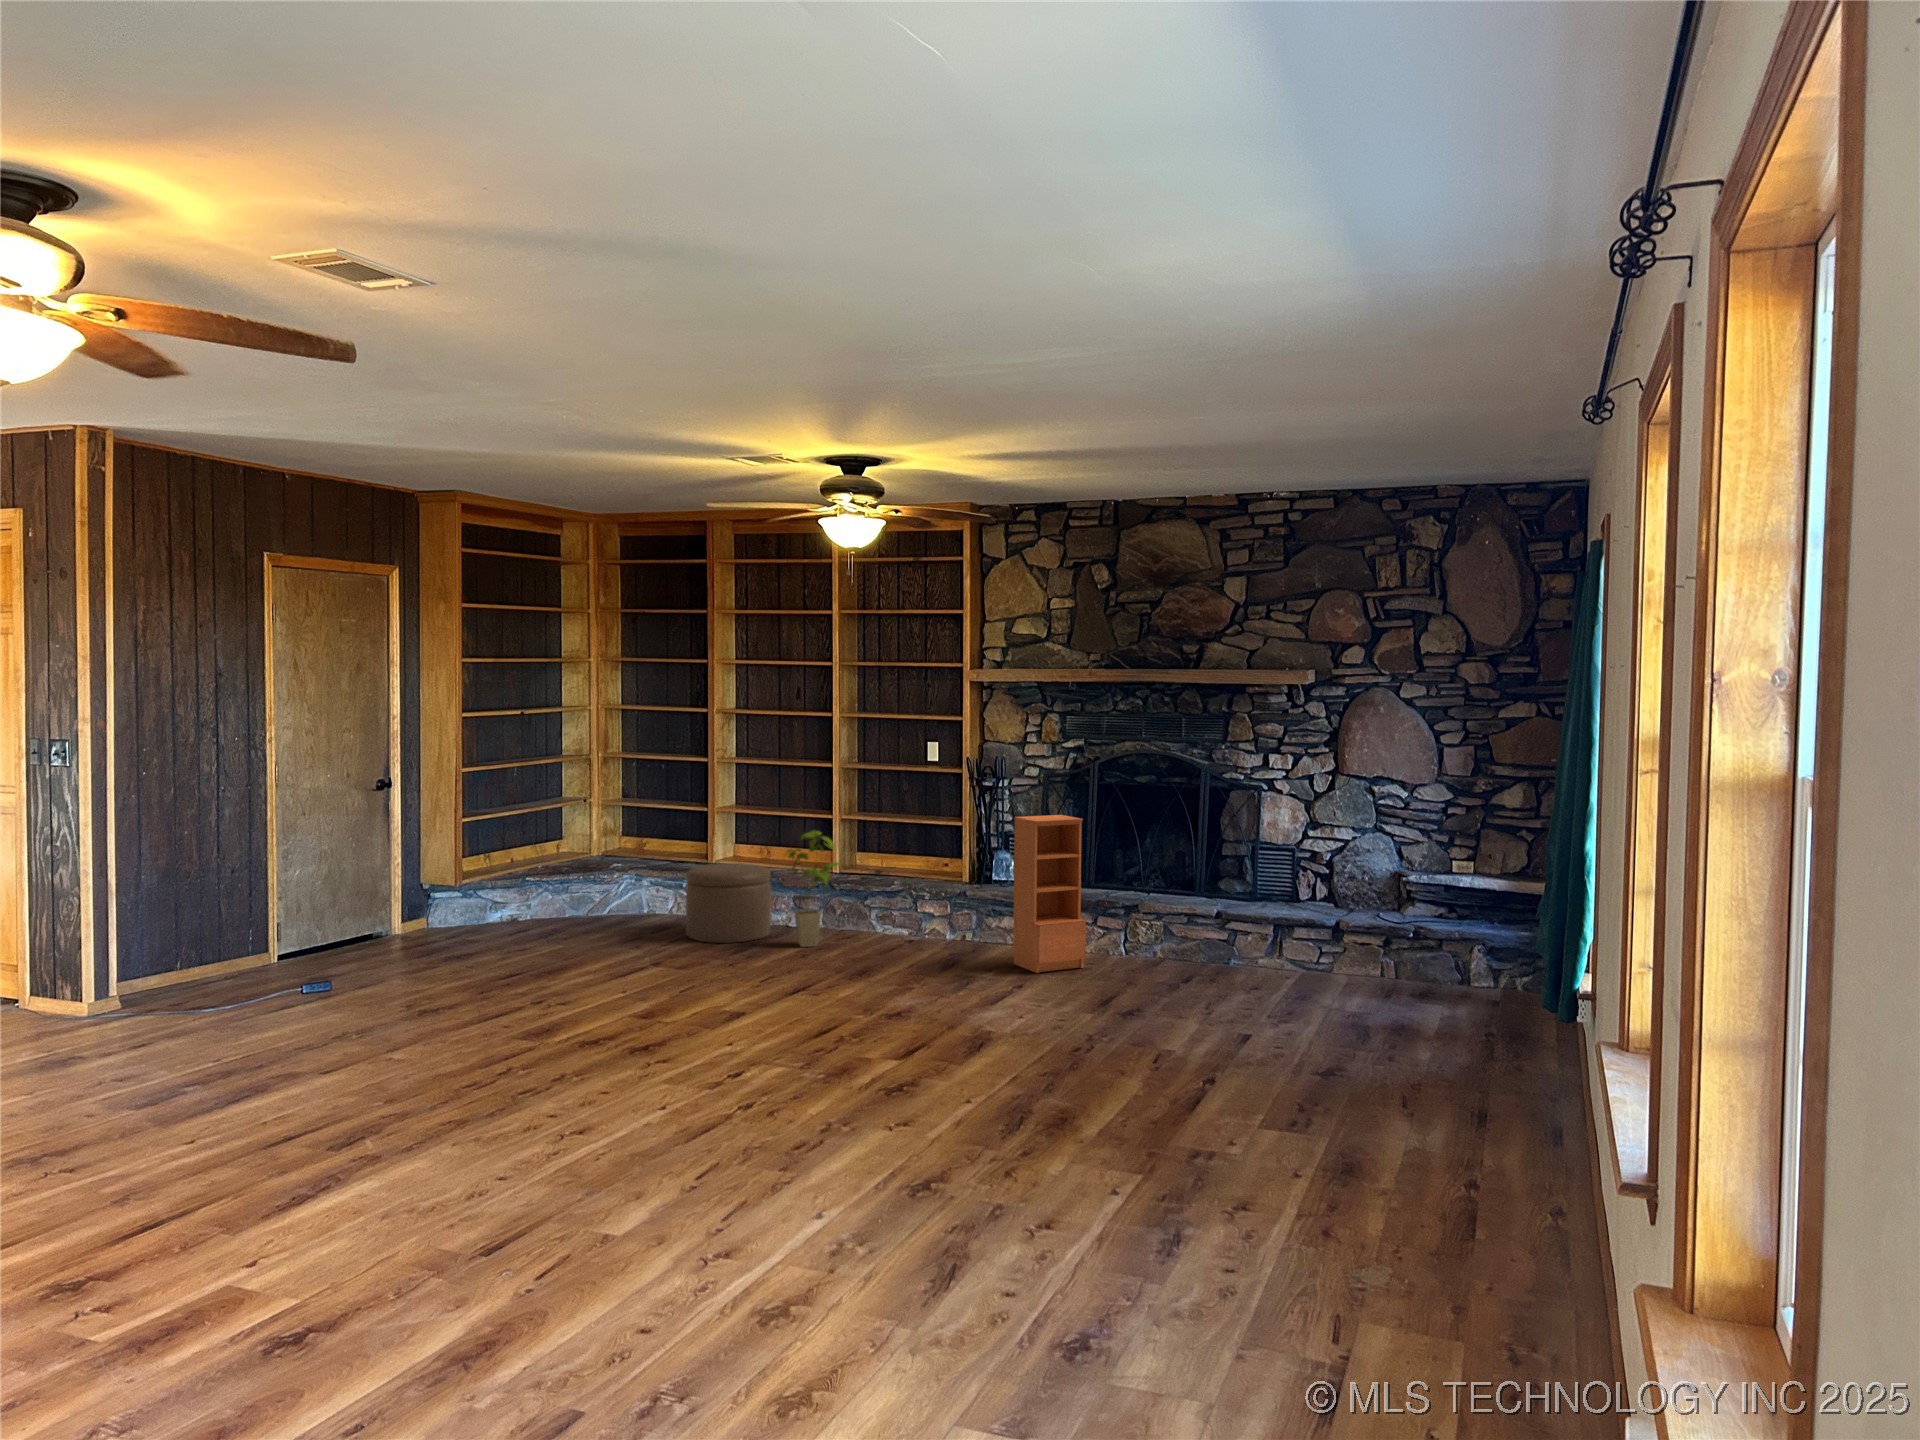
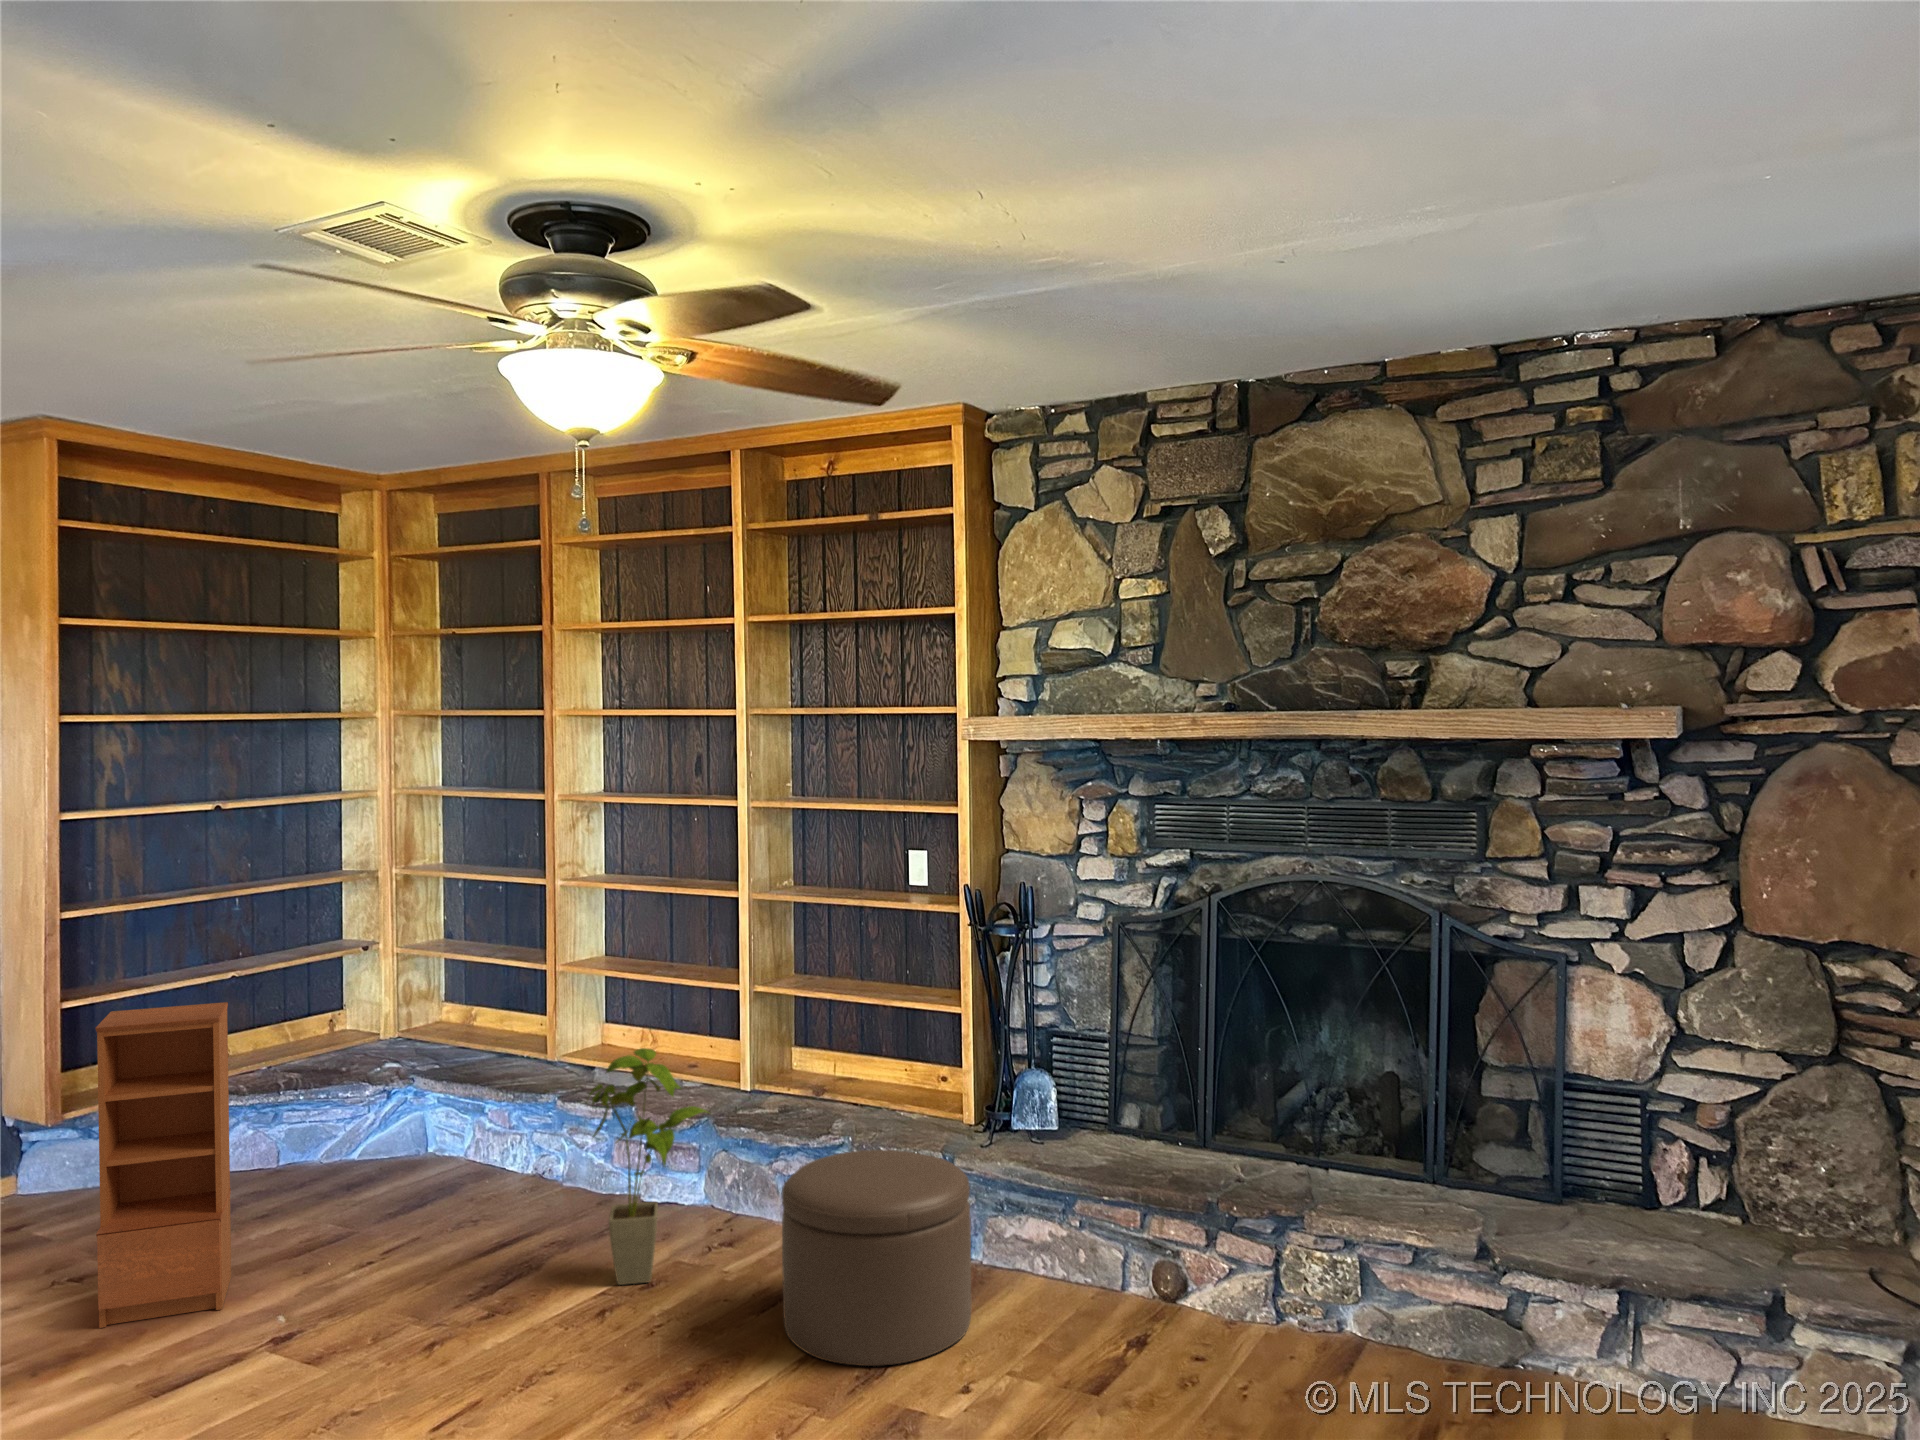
bookcase: present [1013,815,1086,973] -> present [95,1002,231,1328]
ottoman: present [686,863,771,943] -> present [782,1150,971,1366]

